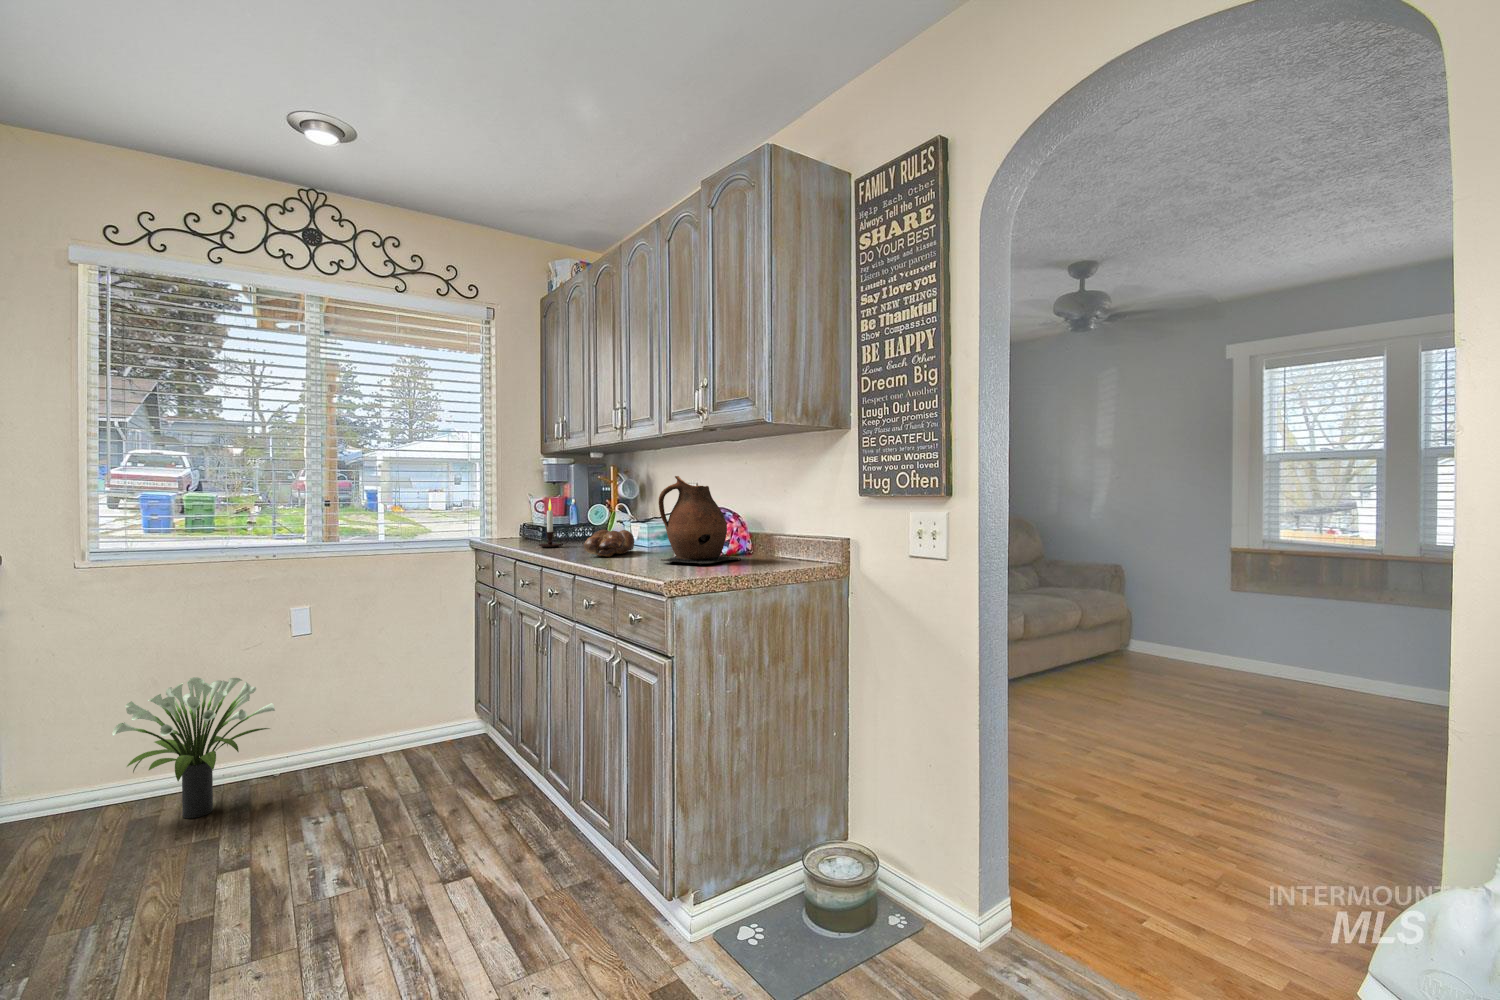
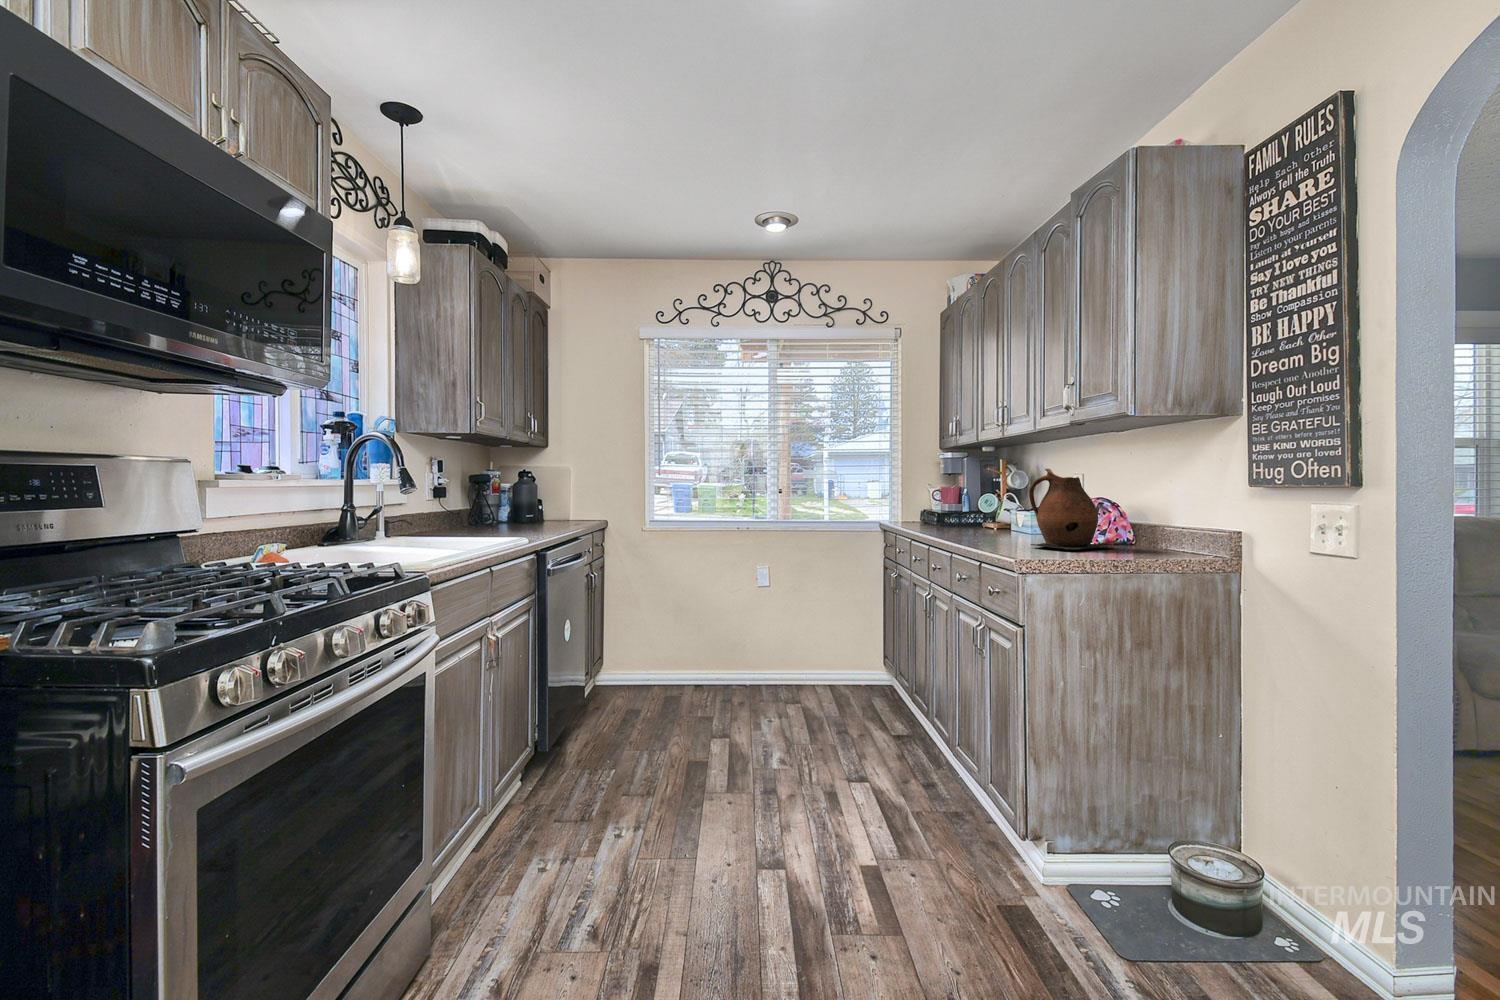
candle: present [539,499,567,547] -> none [932,490,957,531]
bread loaf: present [584,529,634,557] -> none [965,517,1014,540]
potted plant: present [112,677,275,818] -> none [661,609,747,703]

